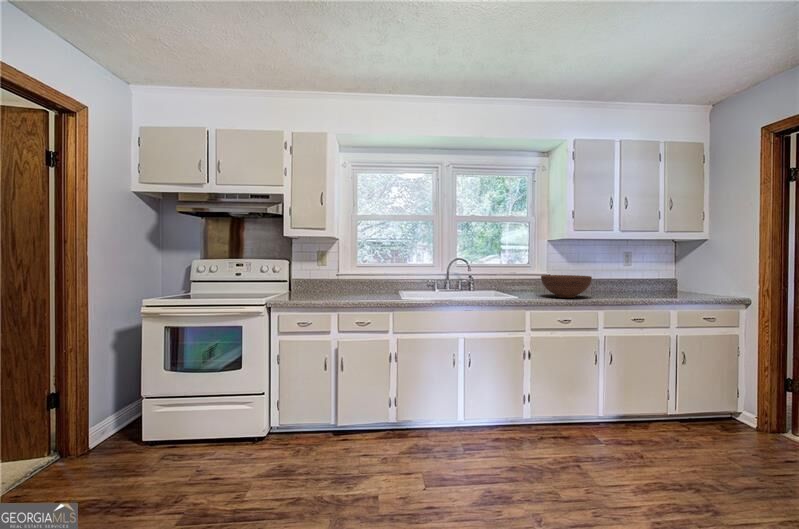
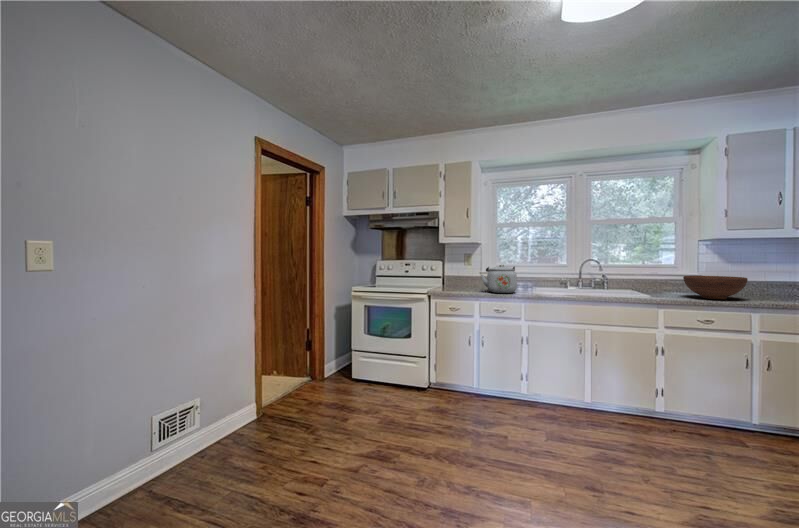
kettle: none [339,264,382,300] -> present [481,265,517,293]

